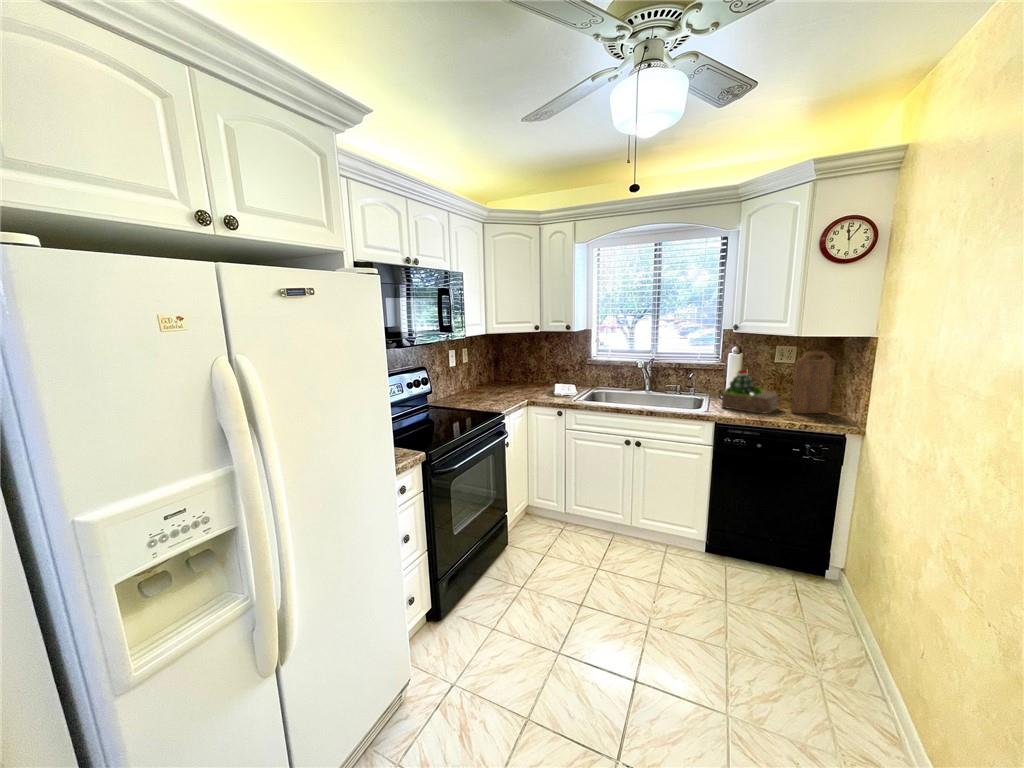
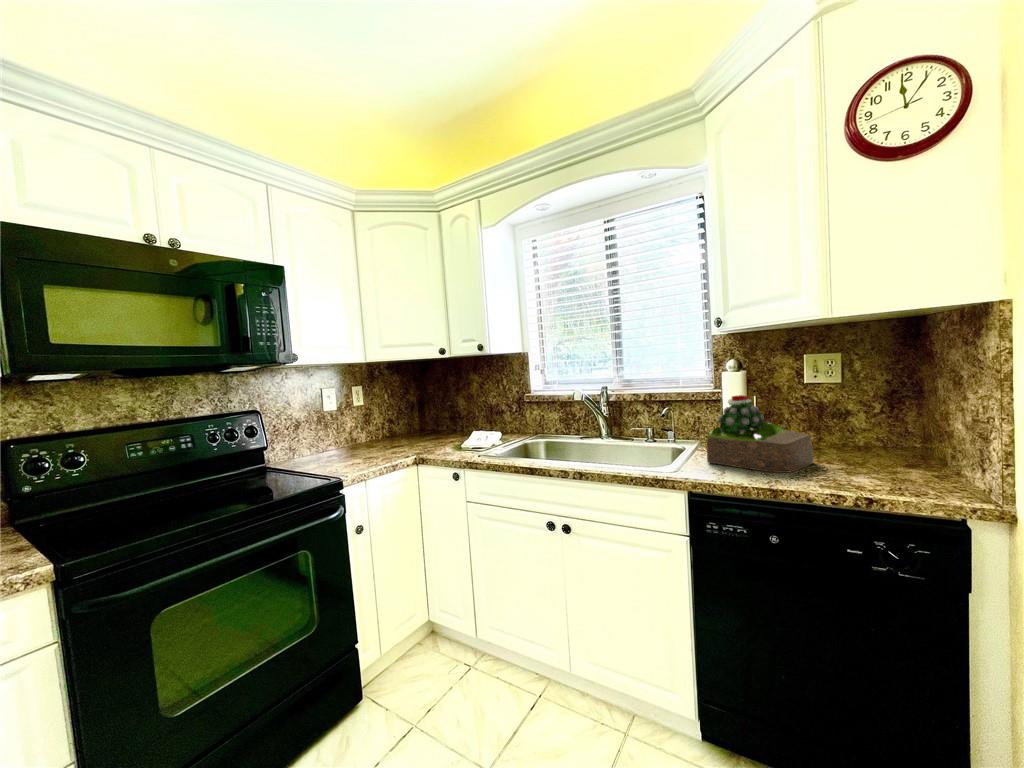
cutting board: present [791,352,835,413] -> none [834,350,919,471]

